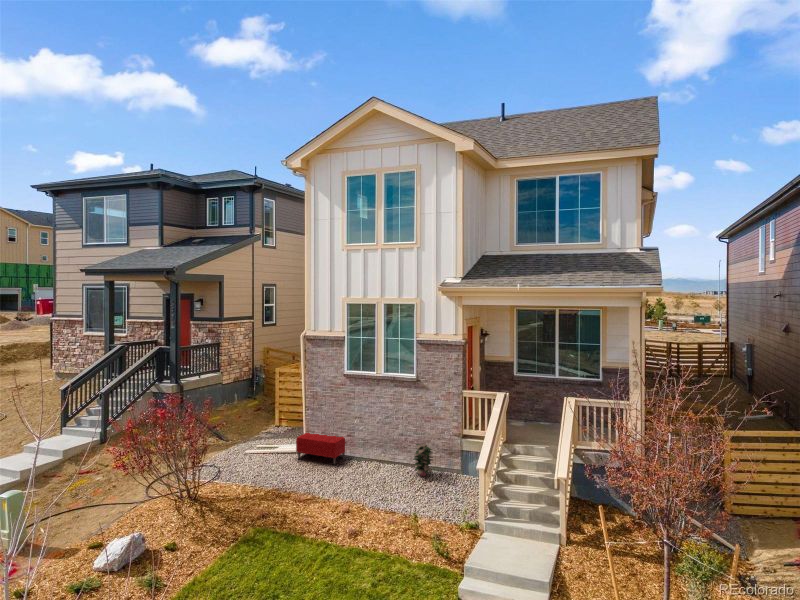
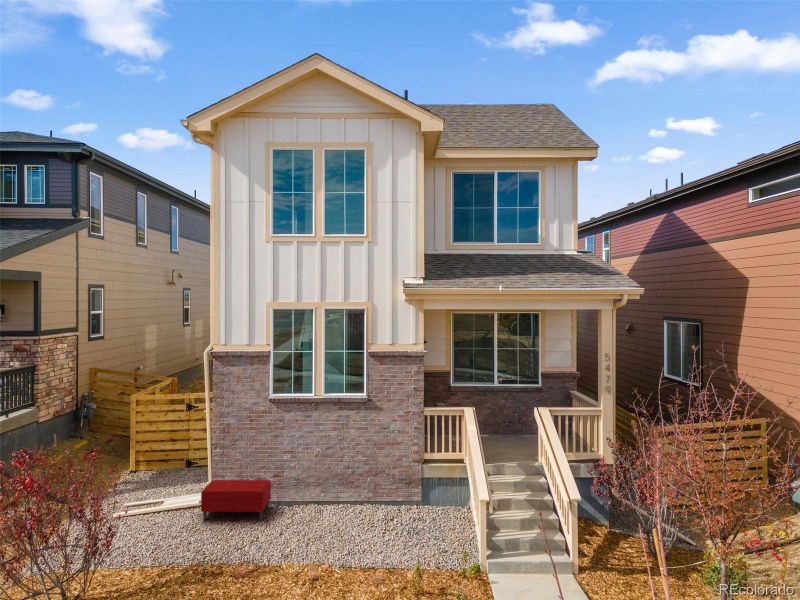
decorative plant: present [413,444,433,476] -> none [368,476,395,515]

